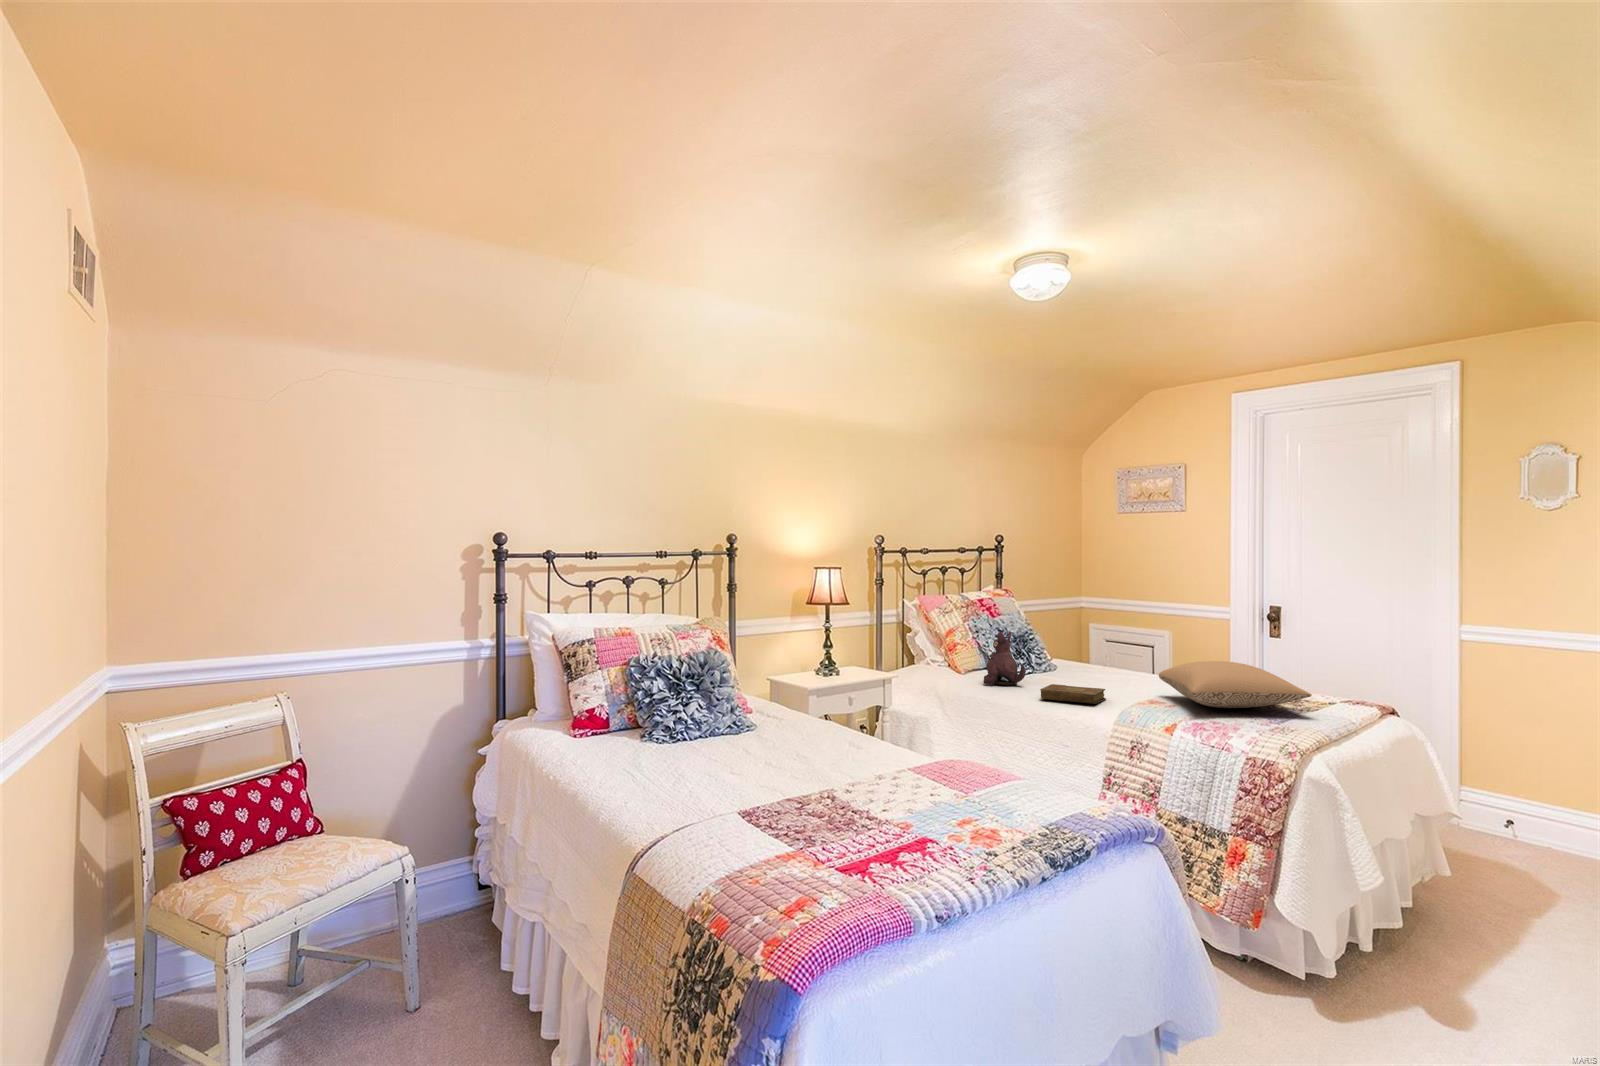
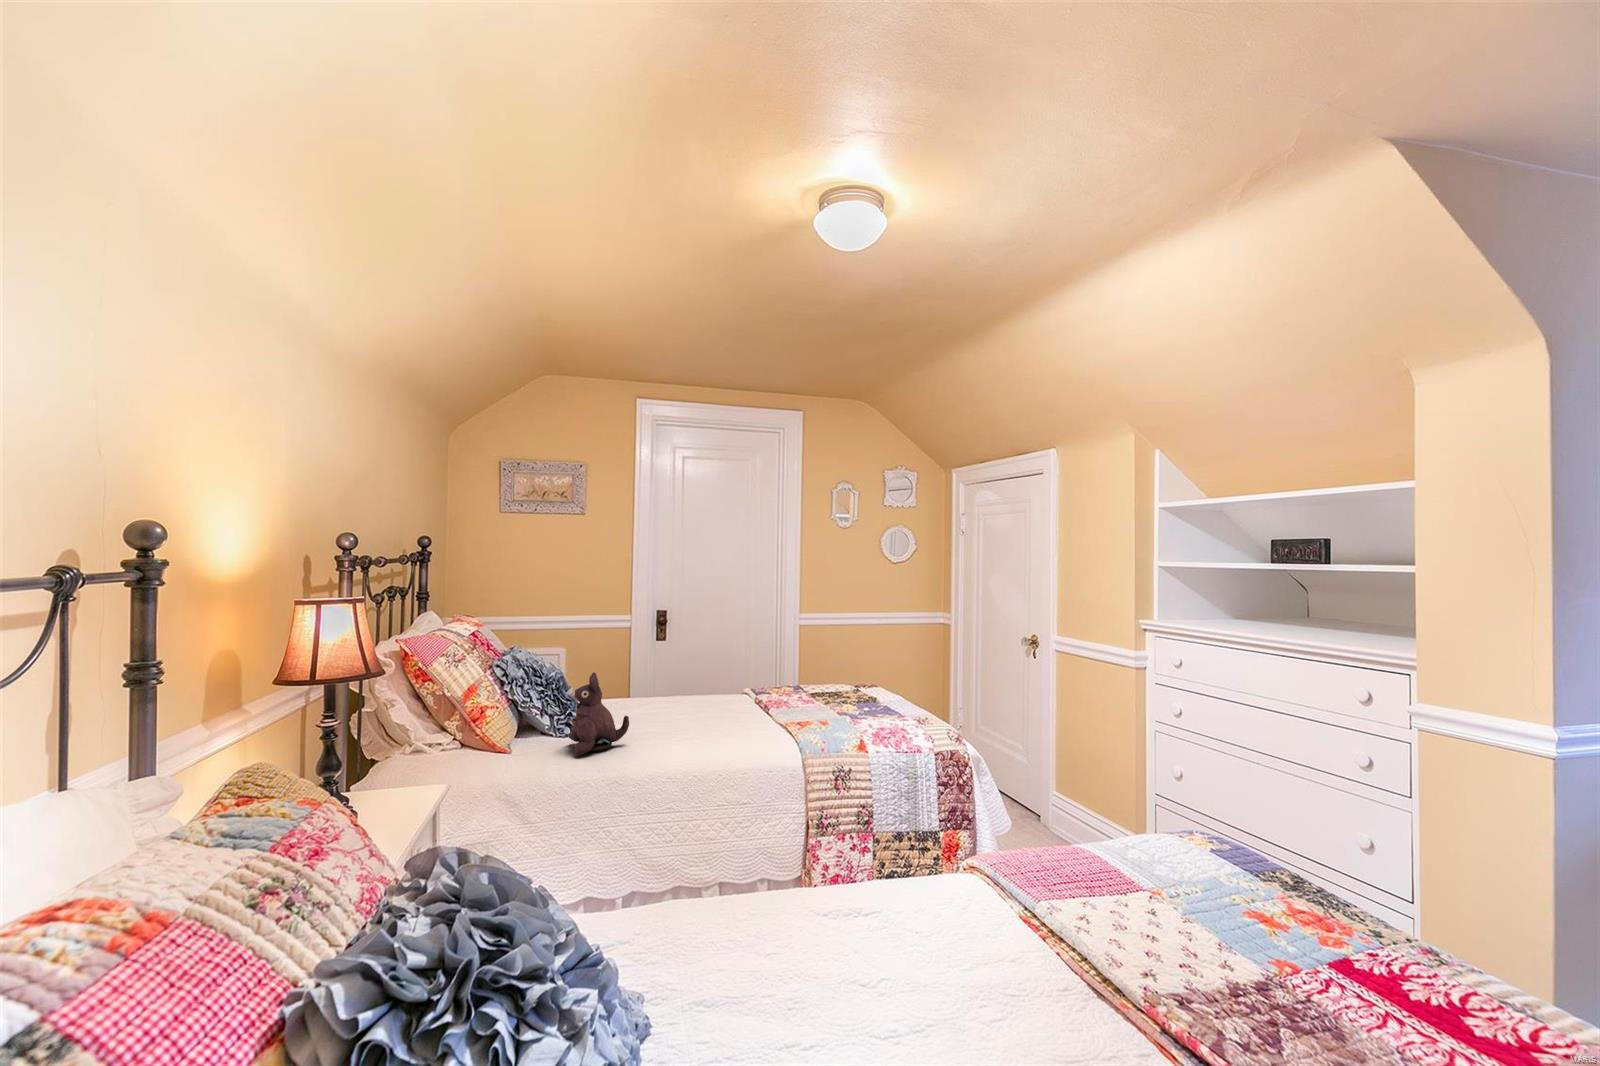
pillow: present [1159,661,1312,708] -> none [758,667,891,713]
book: present [1040,684,1106,704] -> none [681,721,760,754]

